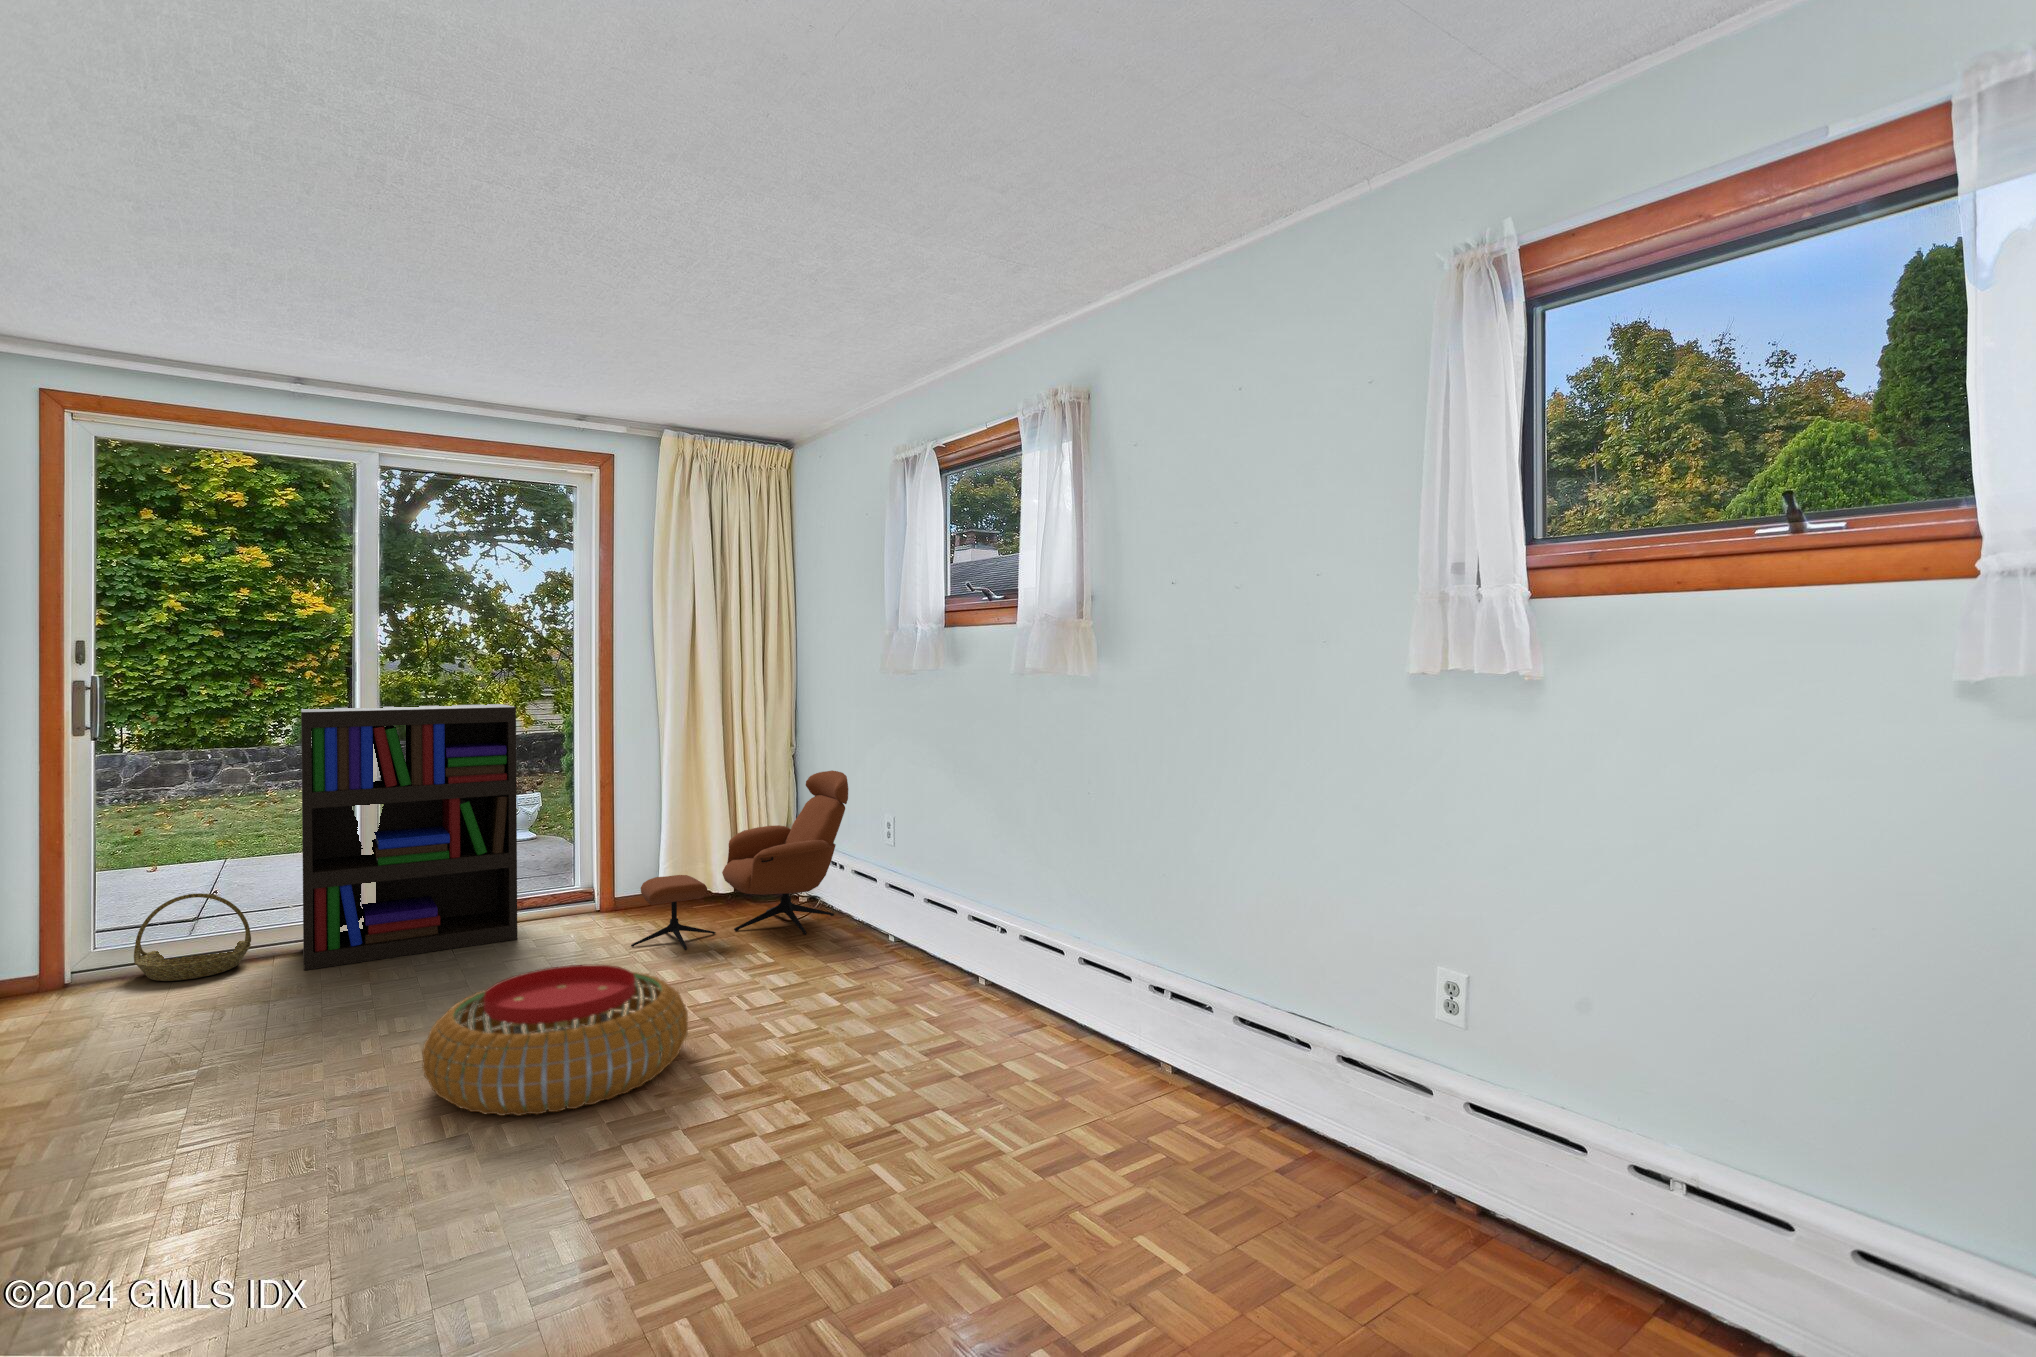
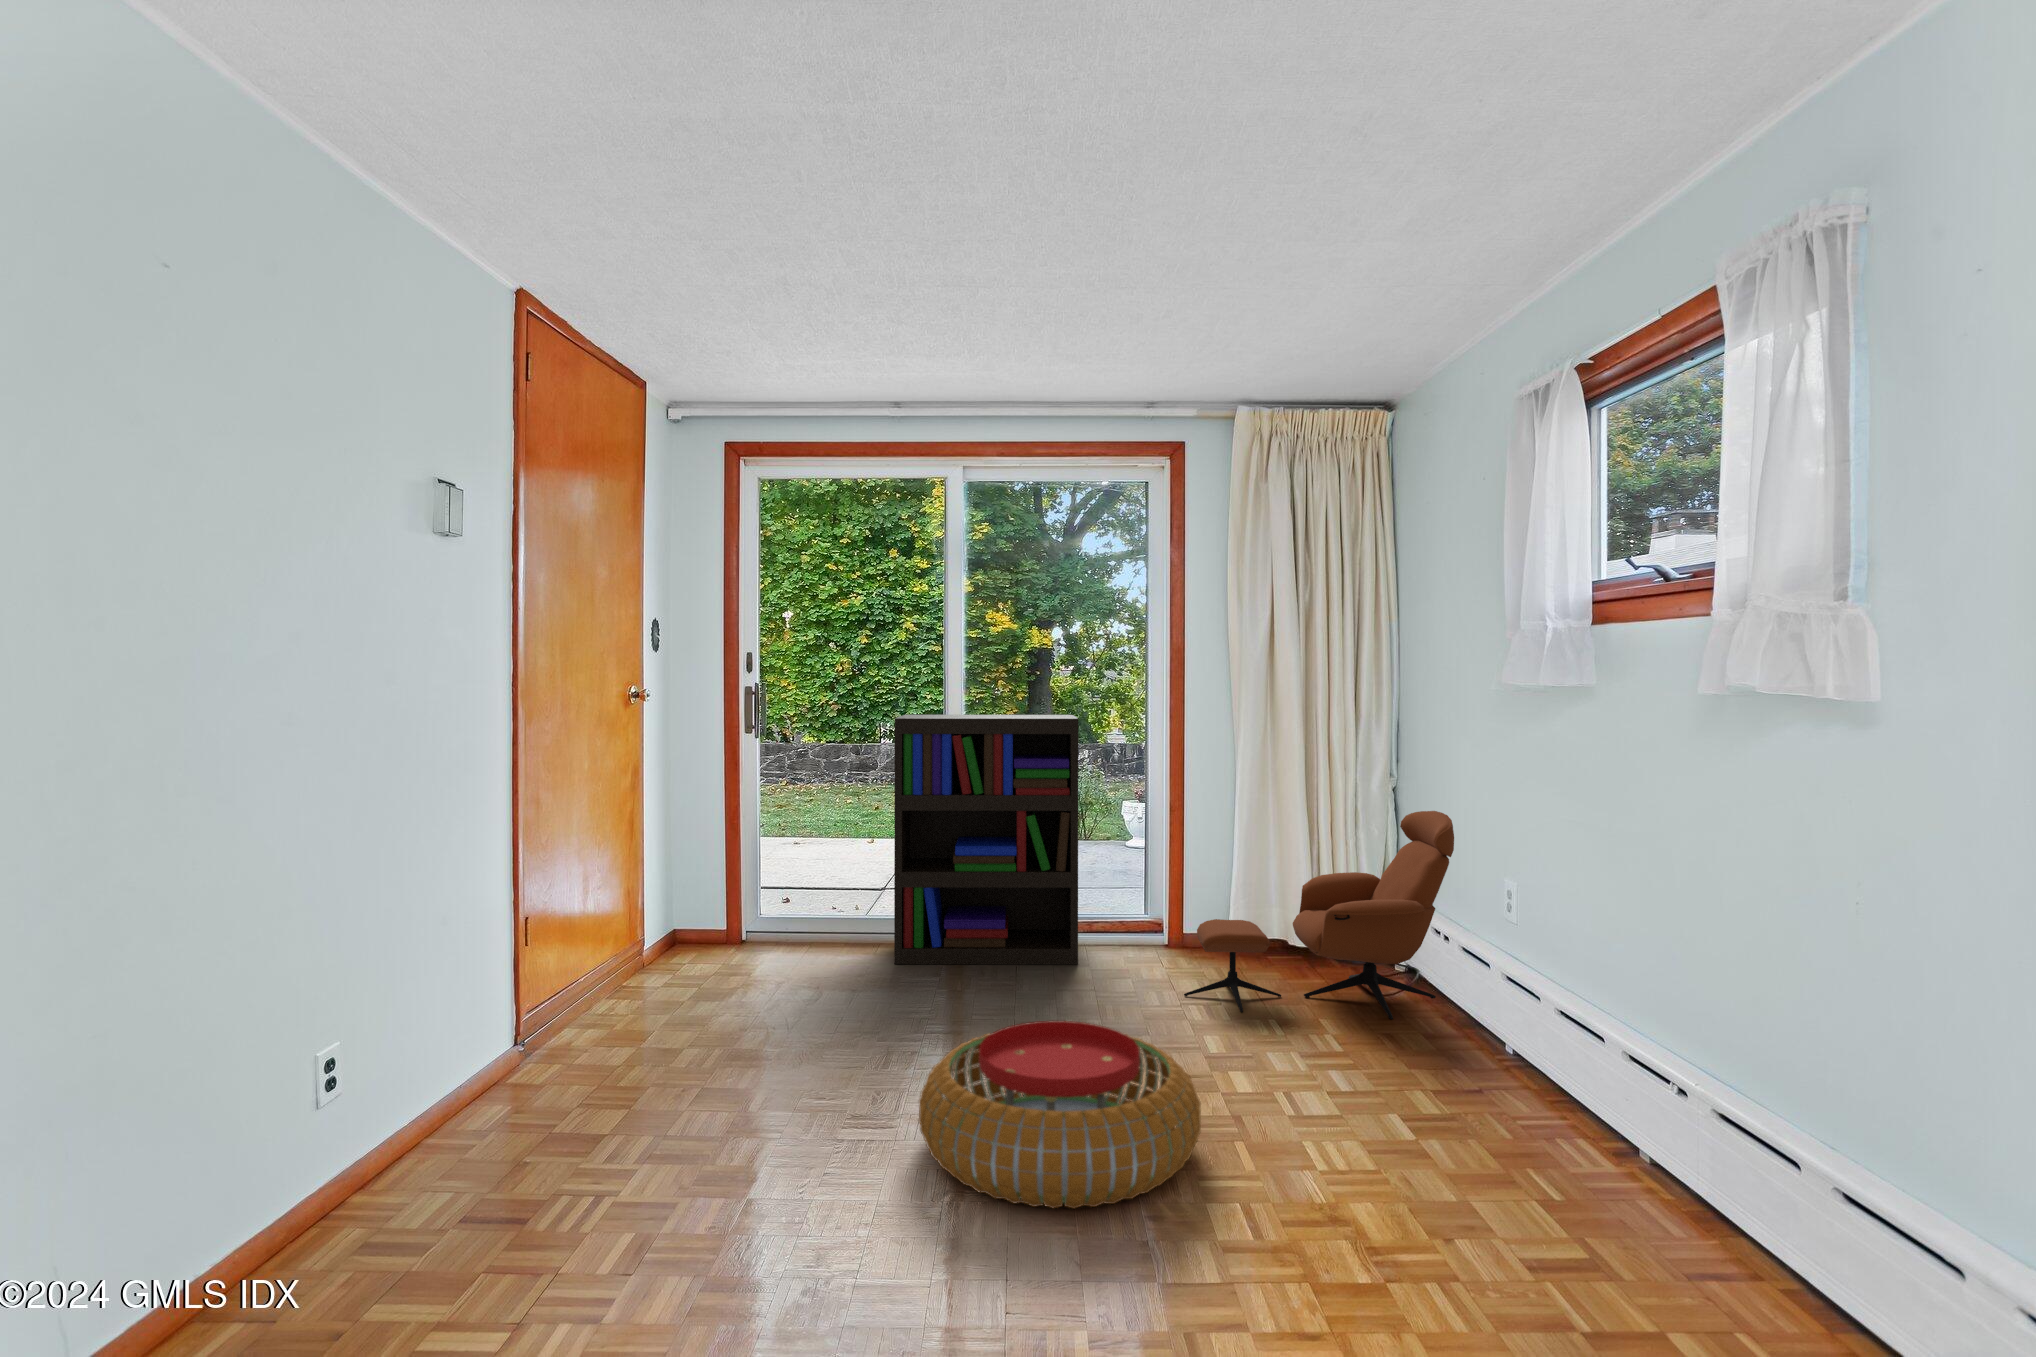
basket: present [134,893,251,981] -> none [780,879,862,956]

